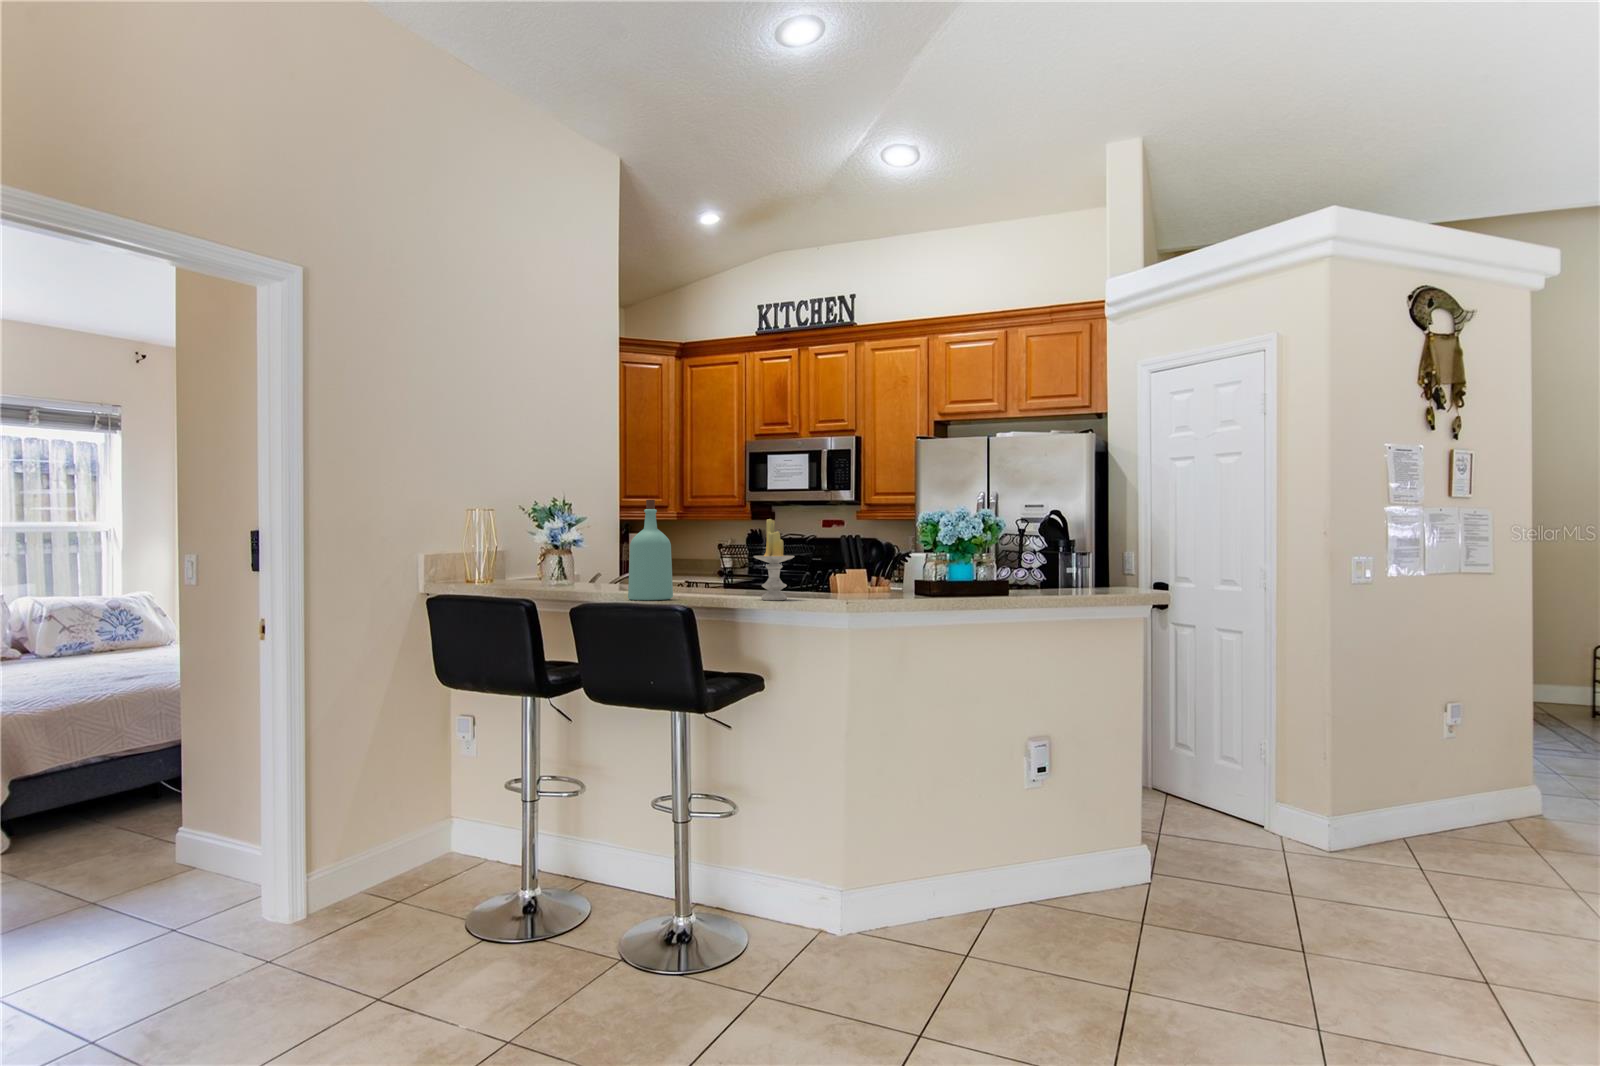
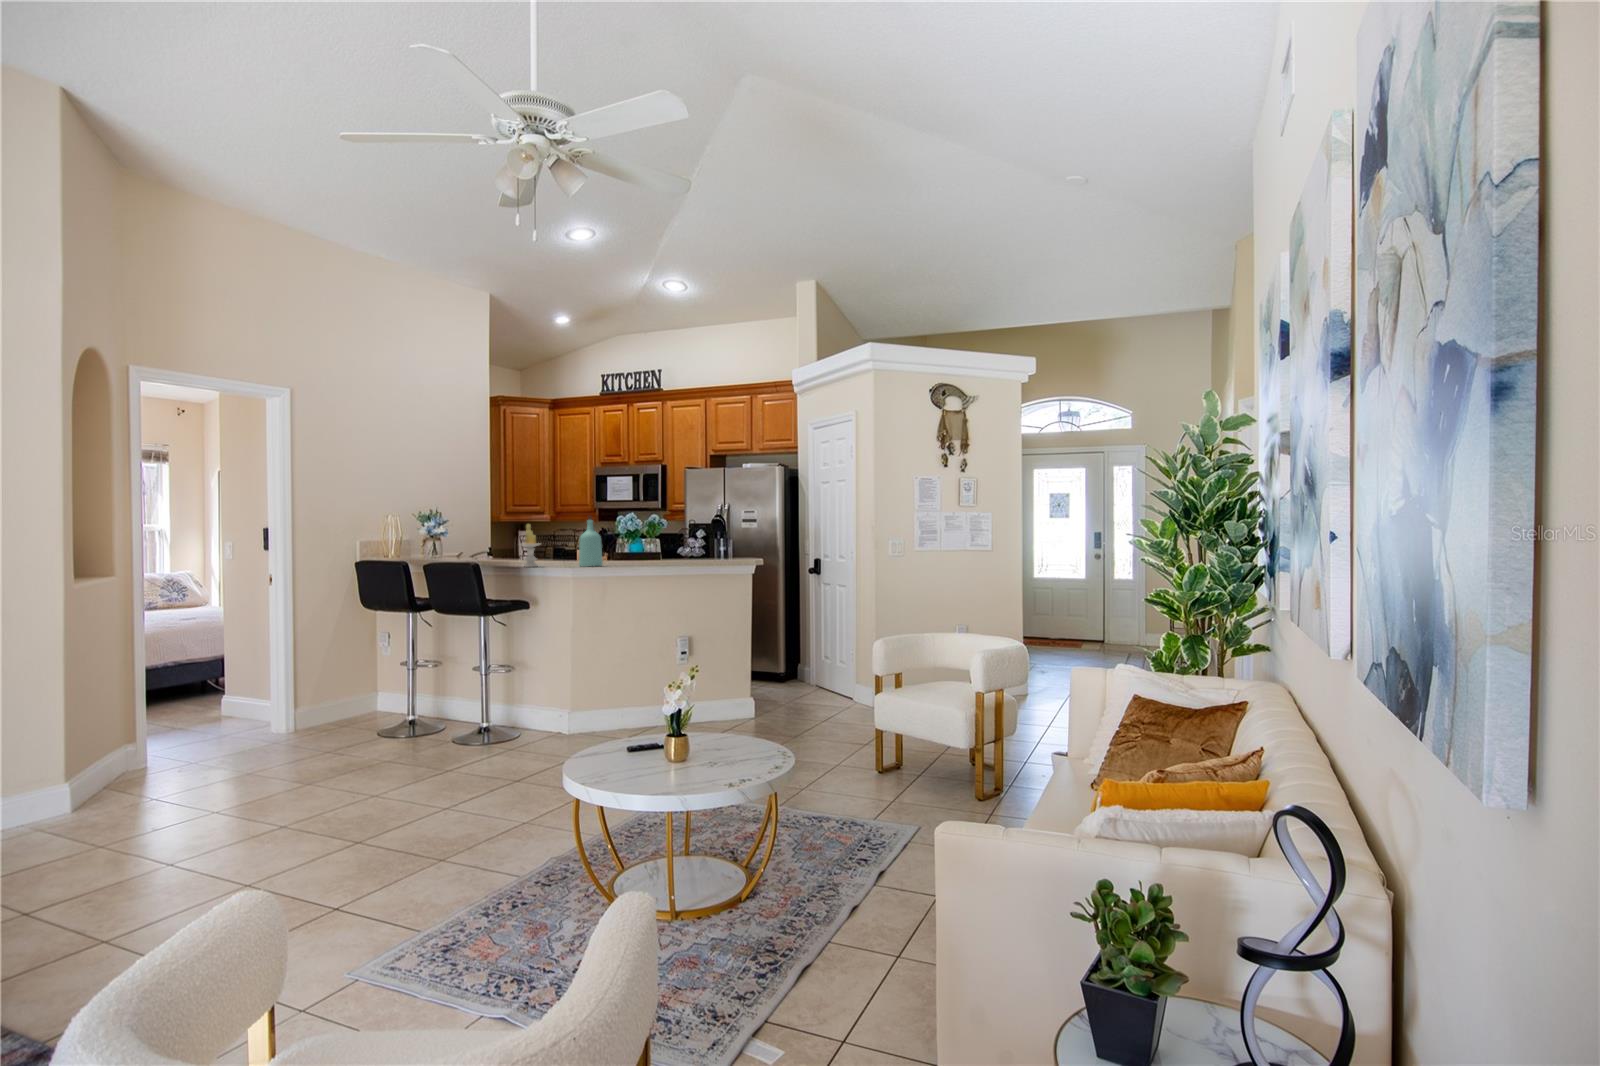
bottle: present [628,500,673,600] -> present [579,516,603,567]

